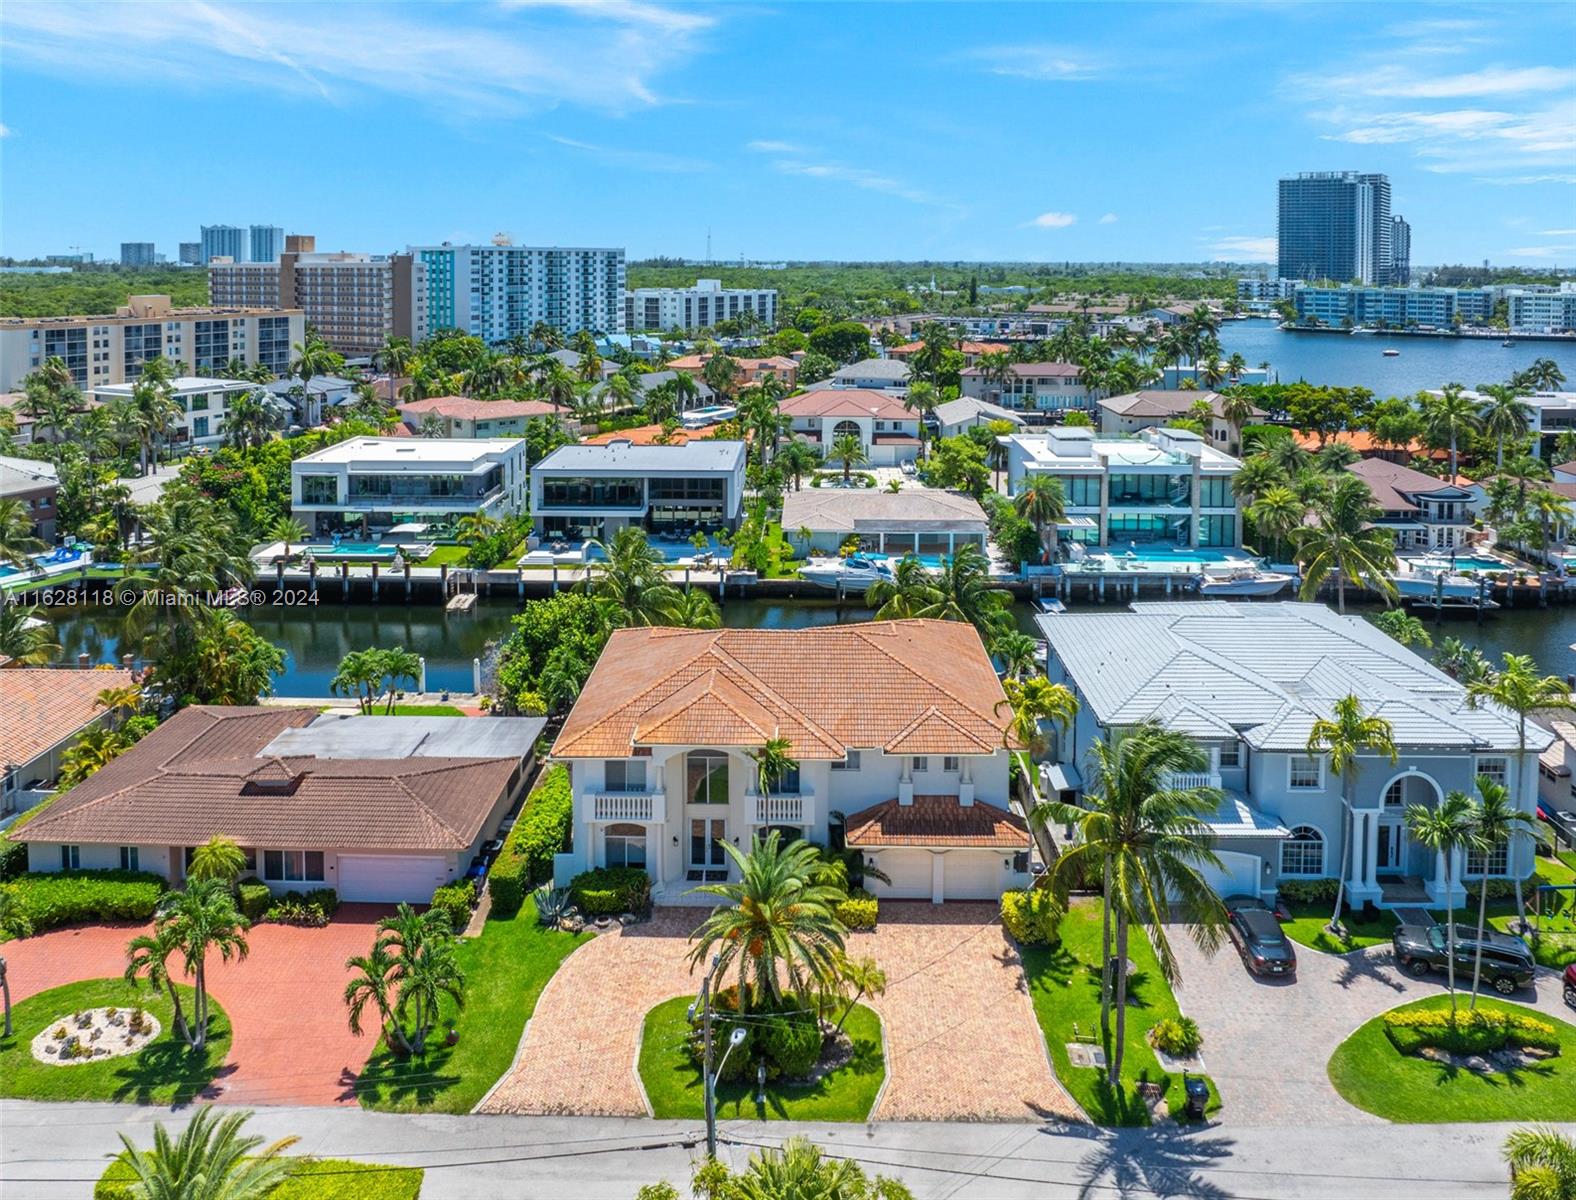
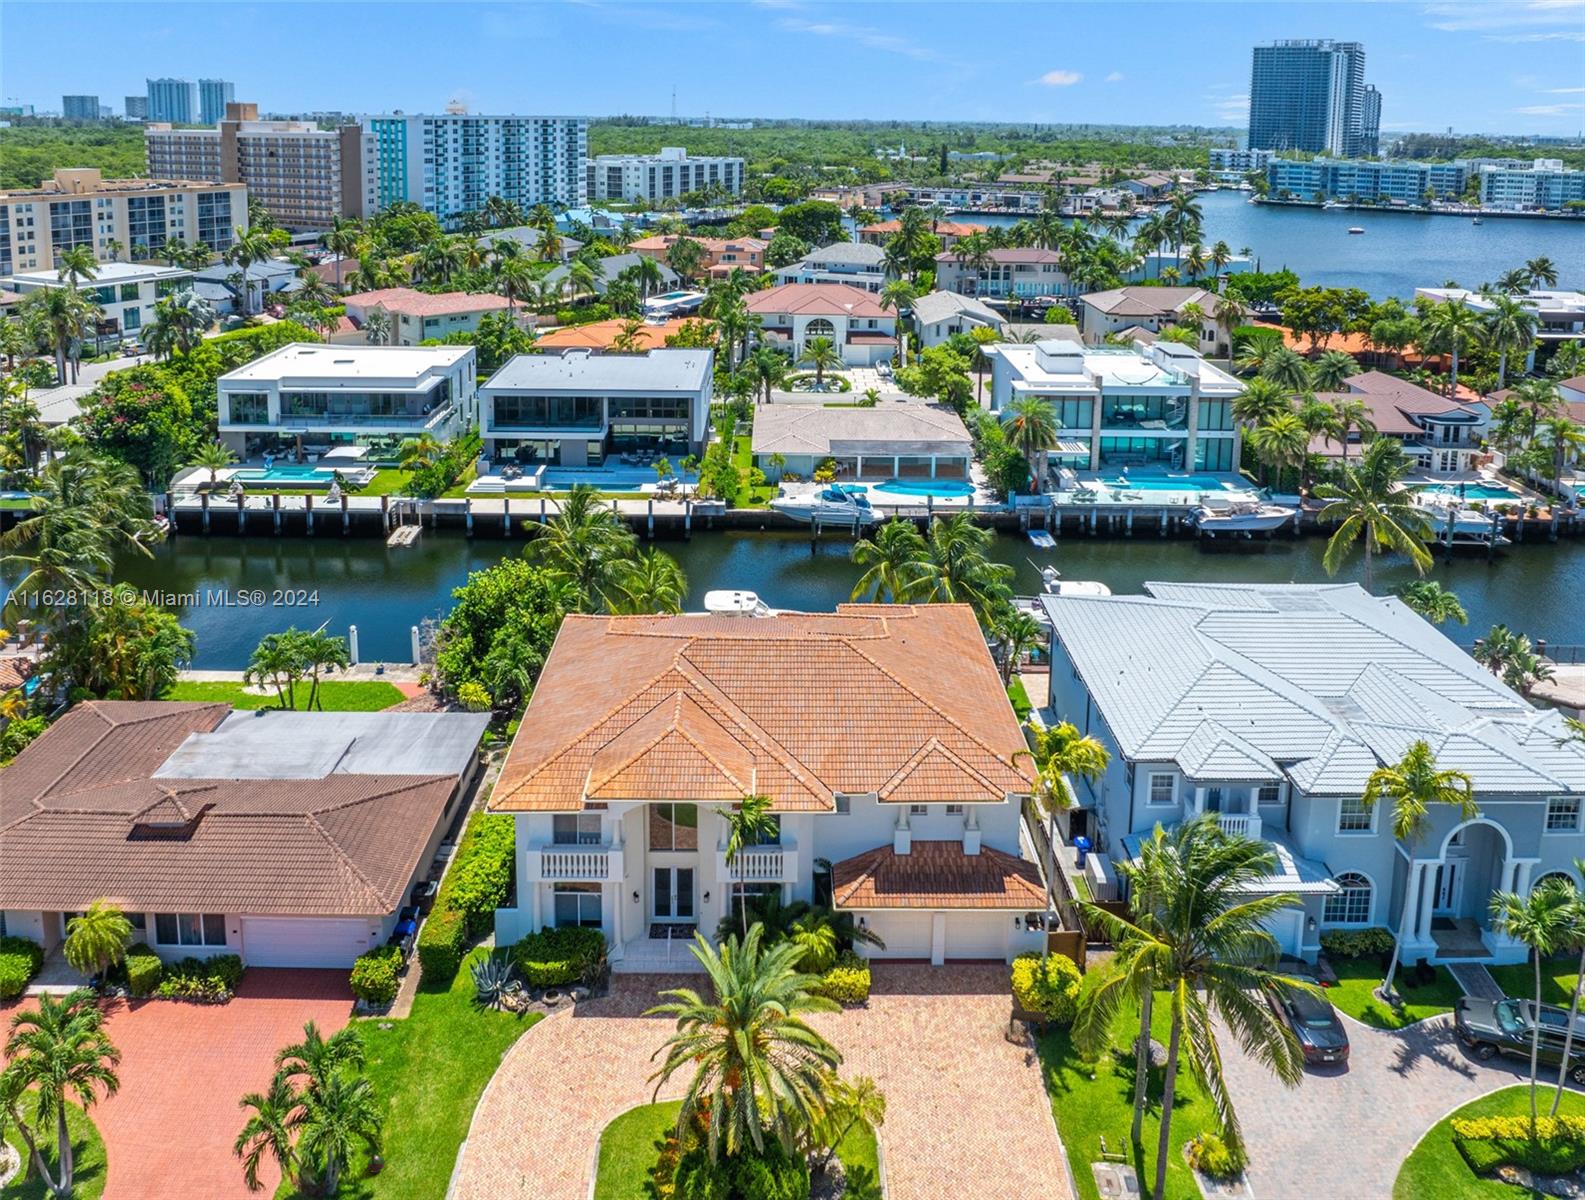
bench: none [999,931,1031,954] -> present [1009,1010,1046,1037]

